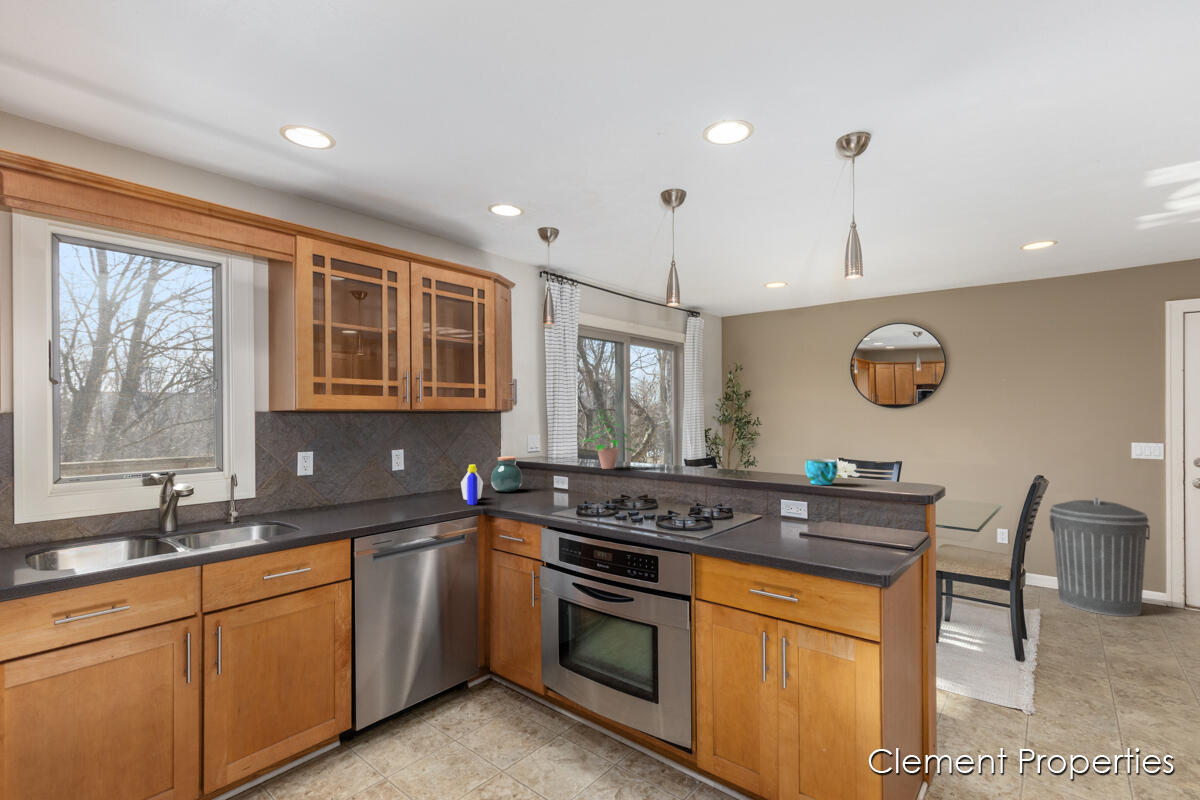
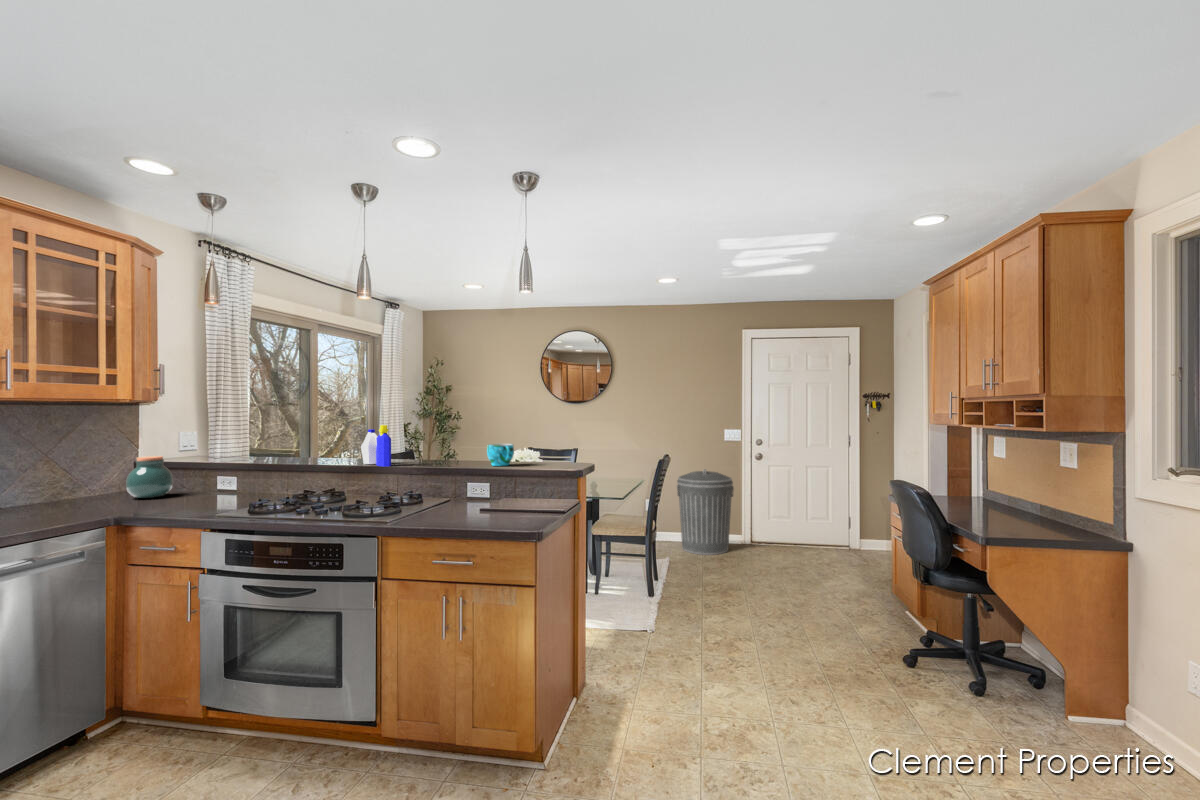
potted plant: present [584,415,635,469] -> none [250,401,324,464]
bottle: present [461,465,483,505] -> present [361,425,391,467]

